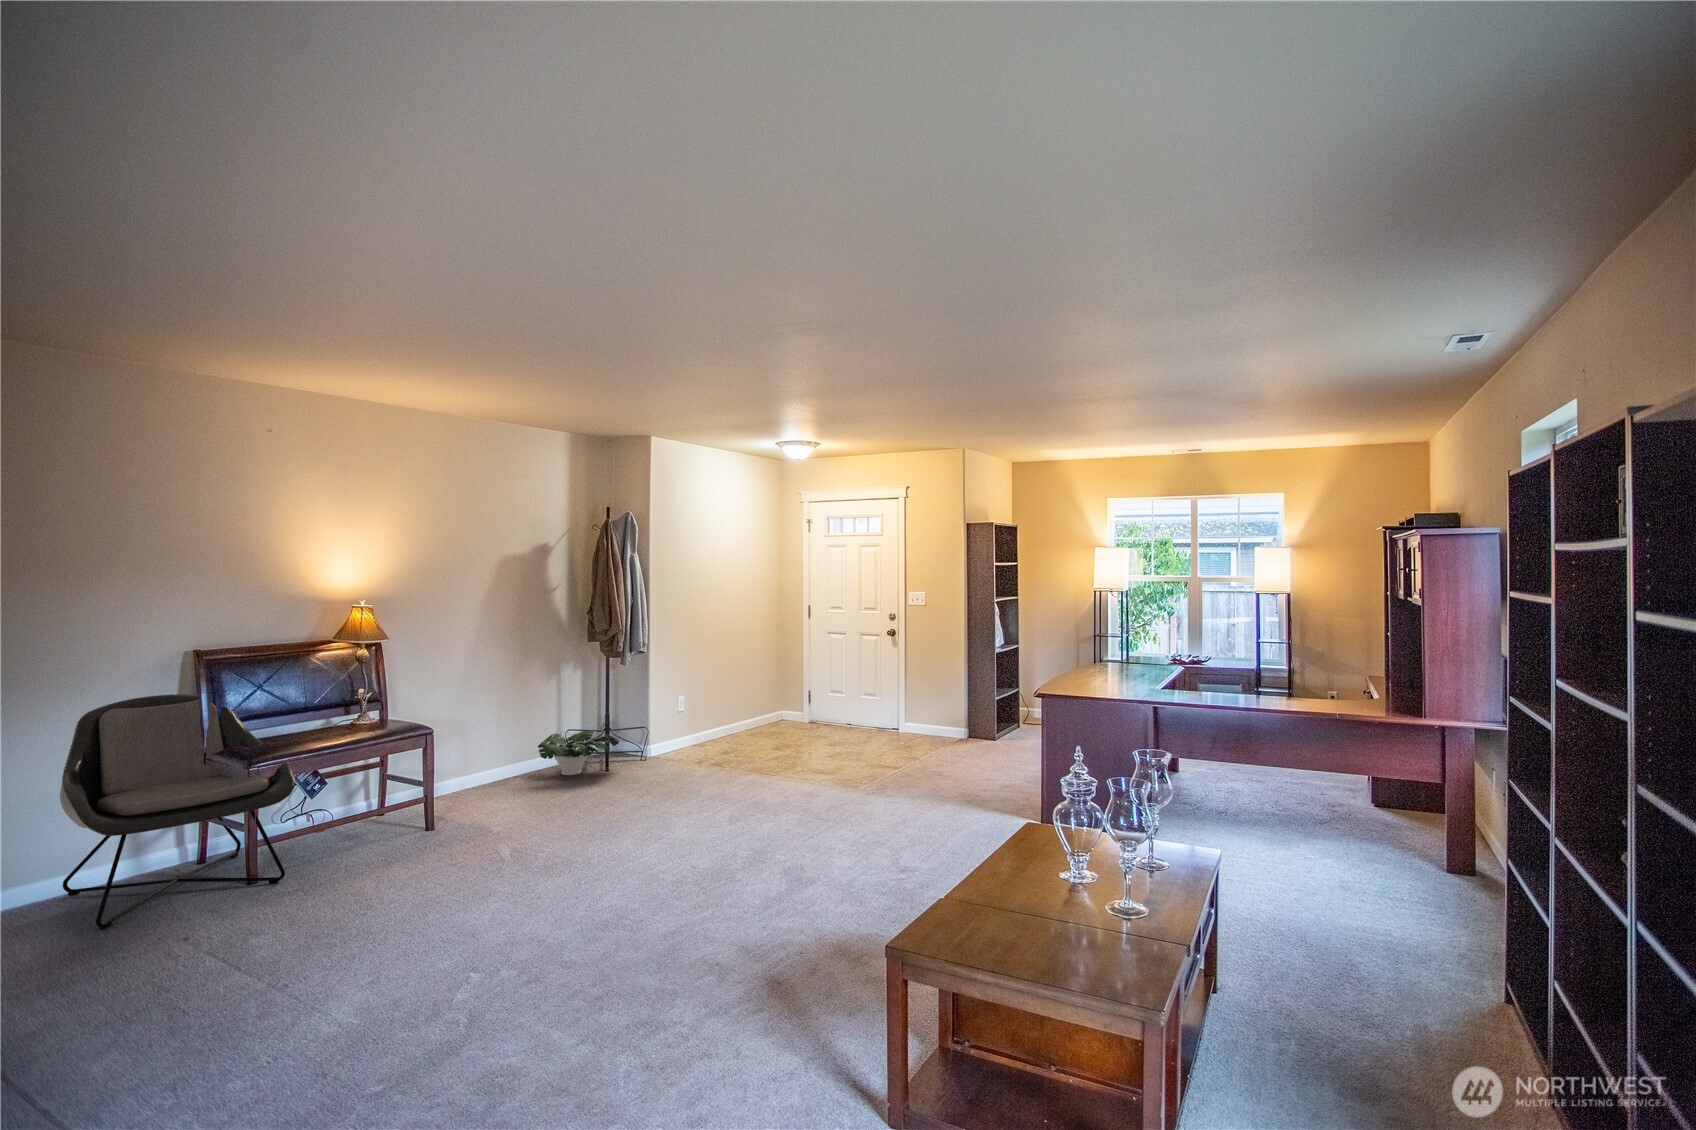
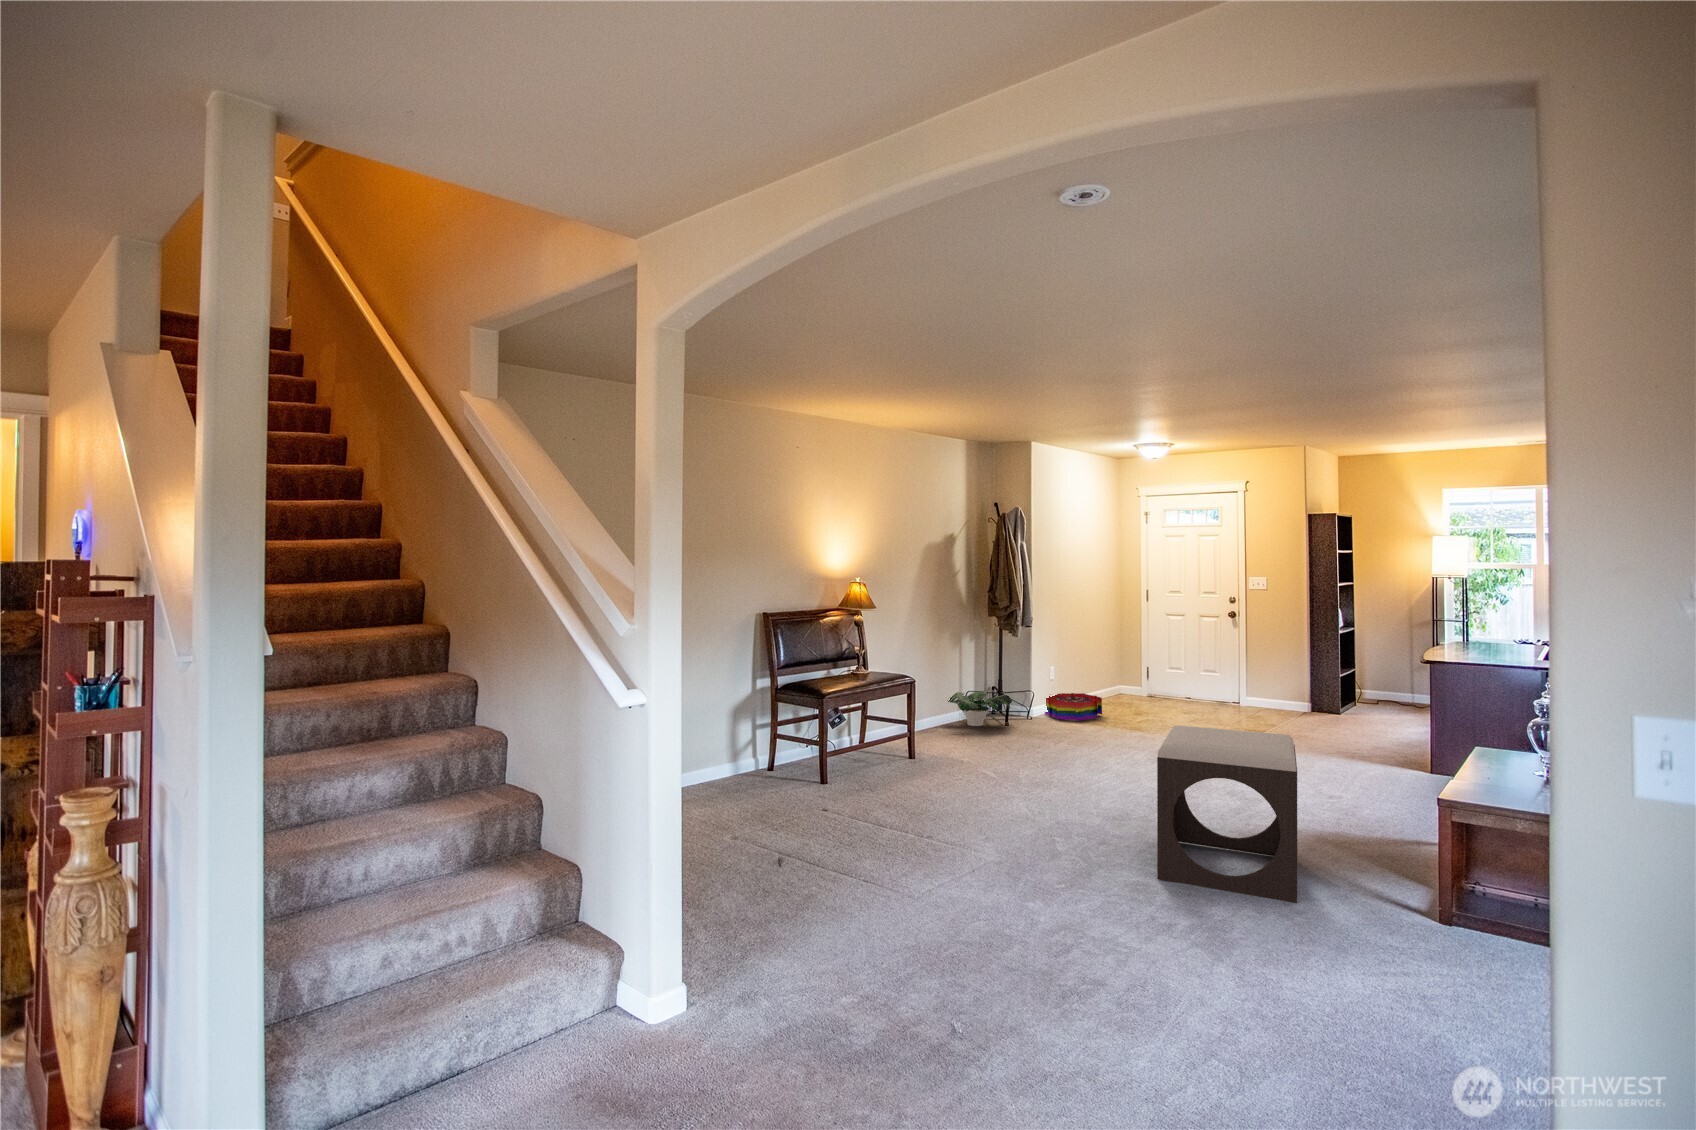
lounge chair: present [60,694,295,929] -> none [708,647,853,803]
storage bin: none [672,727,736,762] -> present [1045,693,1102,721]
footstool: none [560,795,778,1048] -> present [1157,725,1297,903]

